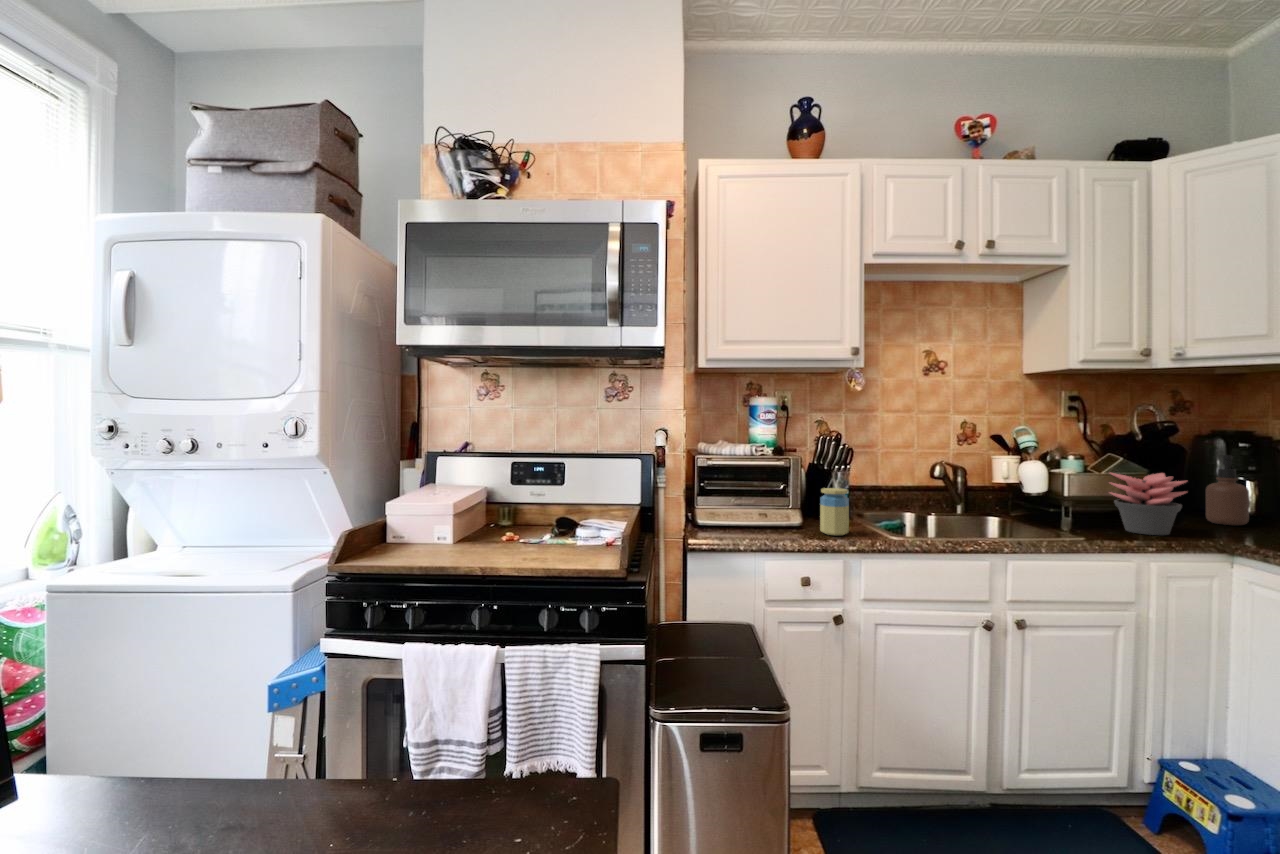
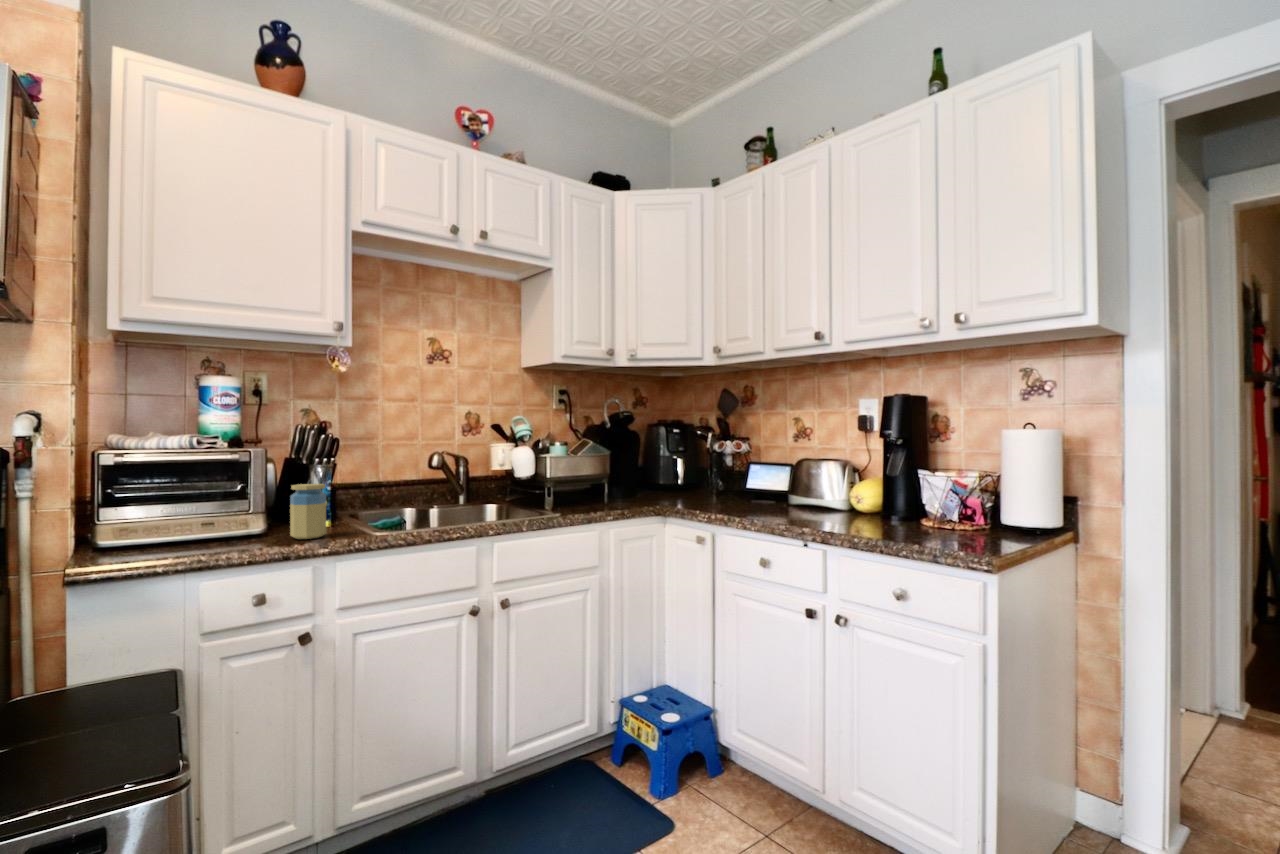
soap dispenser: present [1206,455,1249,525] -> none [650,440,674,496]
succulent plant: present [1110,473,1187,535] -> none [580,455,631,508]

